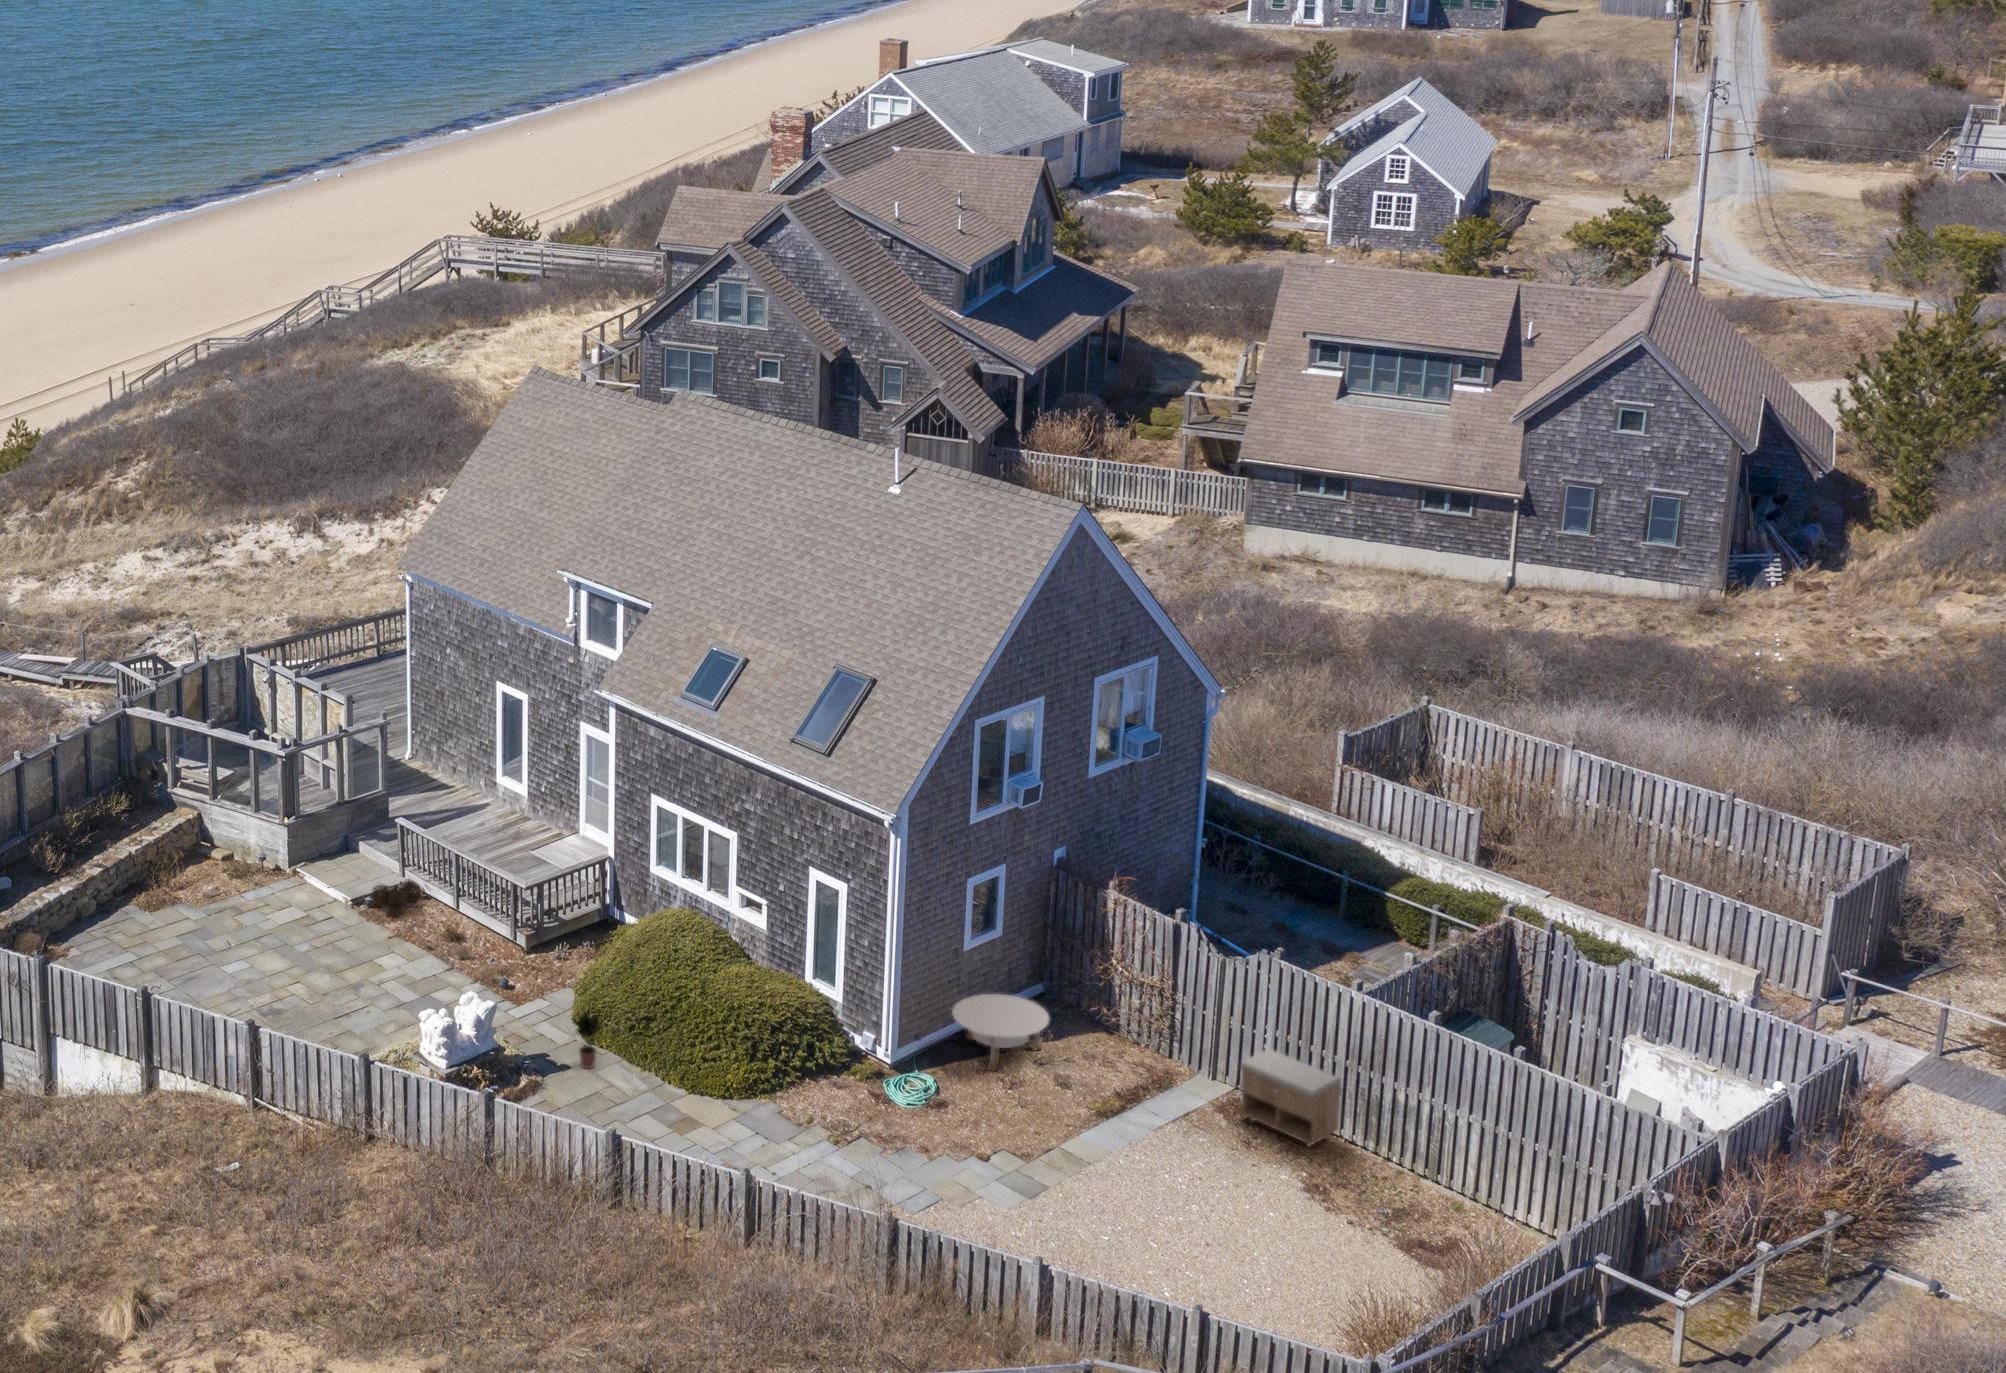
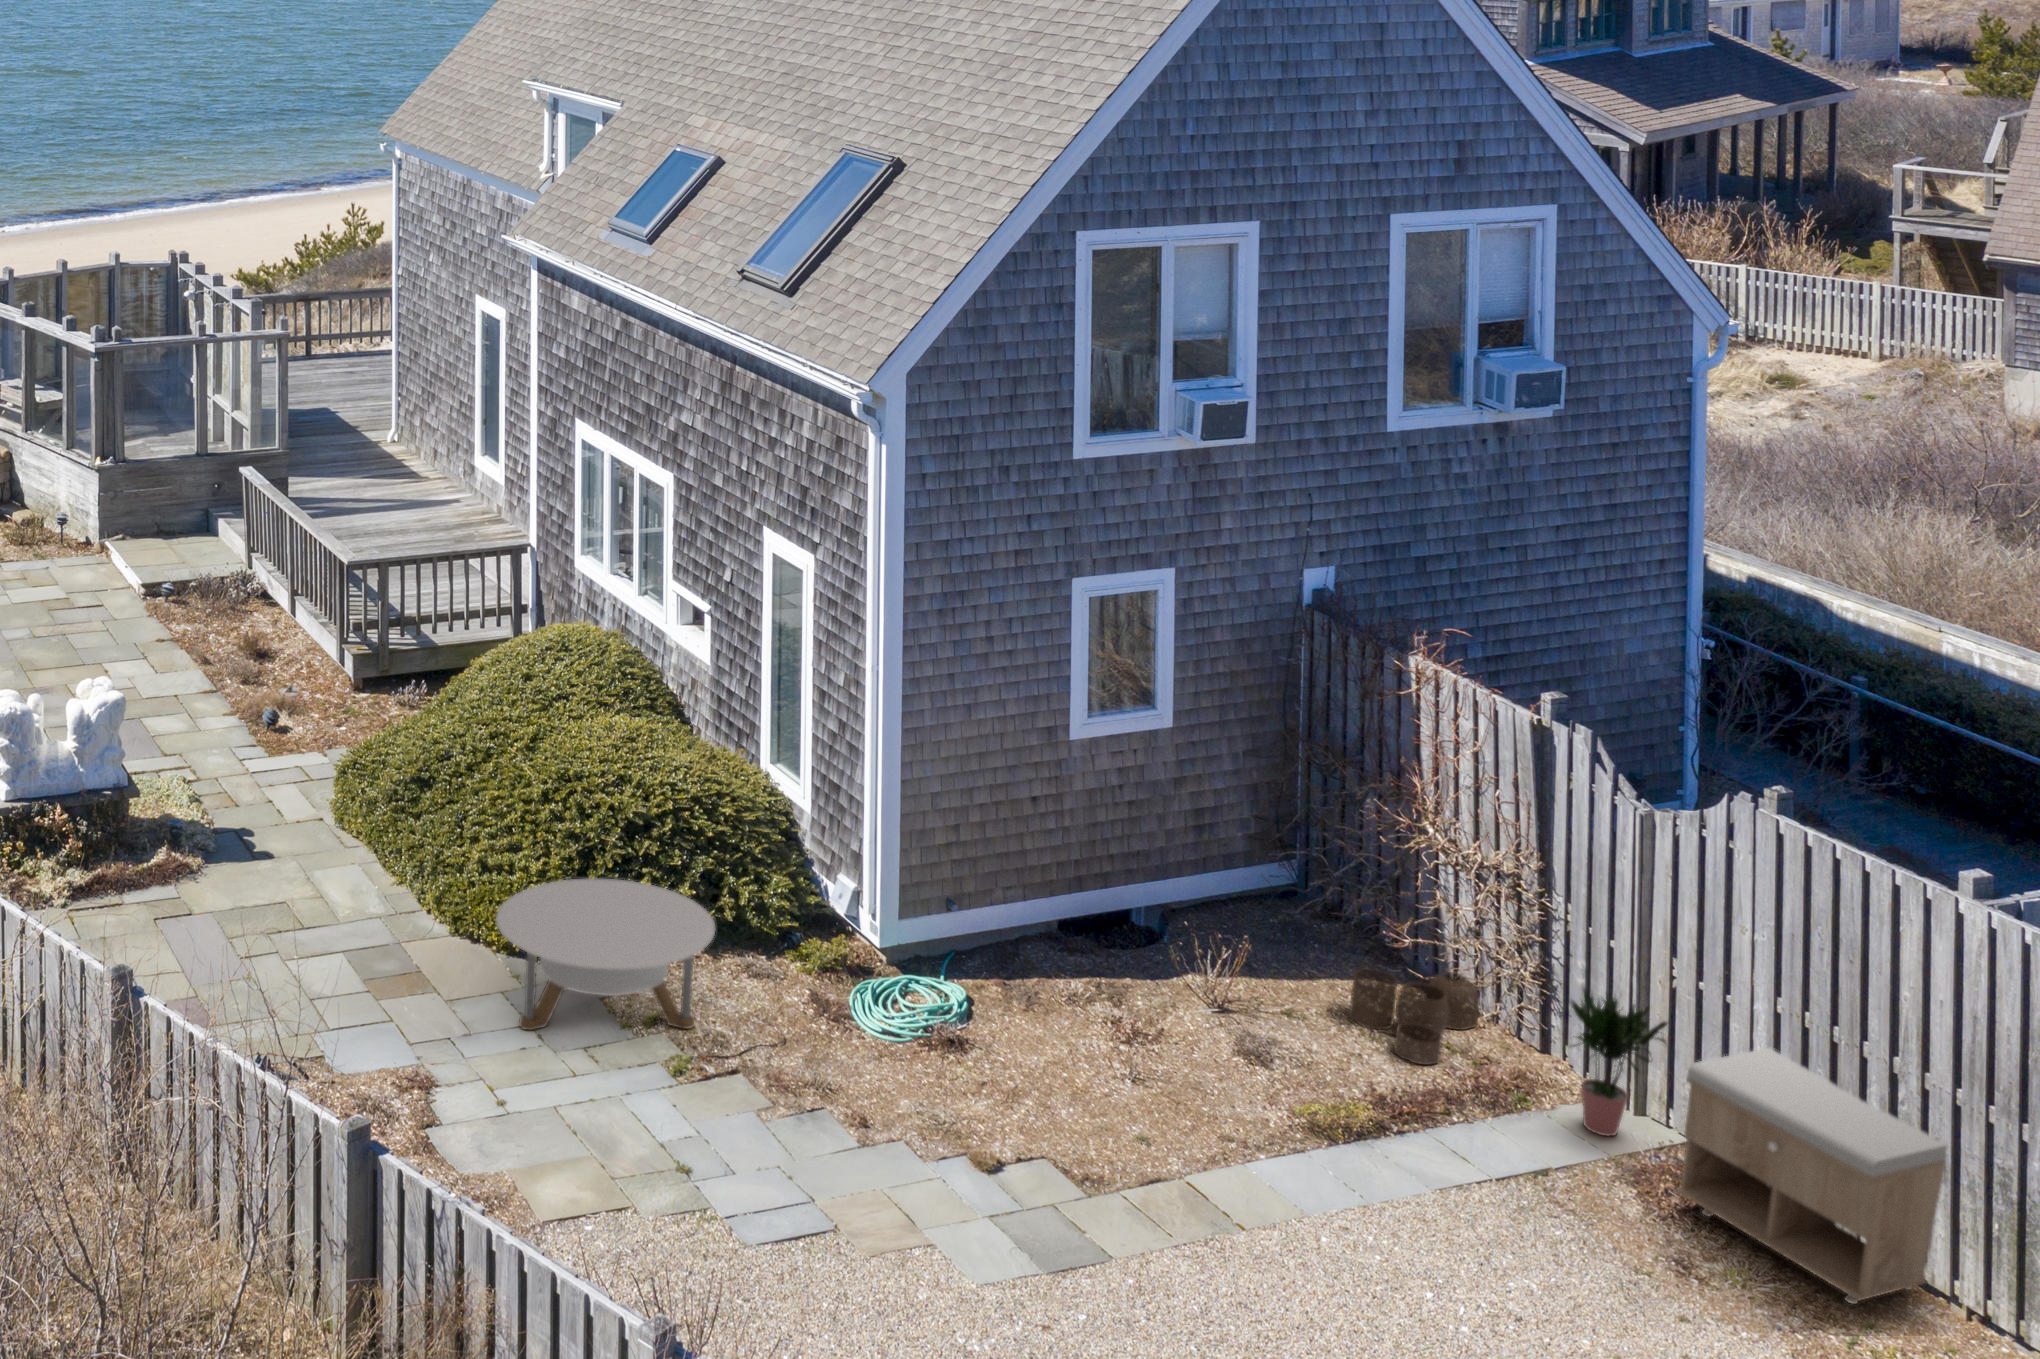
woven basket: present [373,881,421,917] -> present [1350,962,1480,1064]
round table: present [952,994,1049,1071] -> present [496,878,715,1030]
potted plant: present [572,1012,605,1069] -> present [1572,990,1668,1136]

